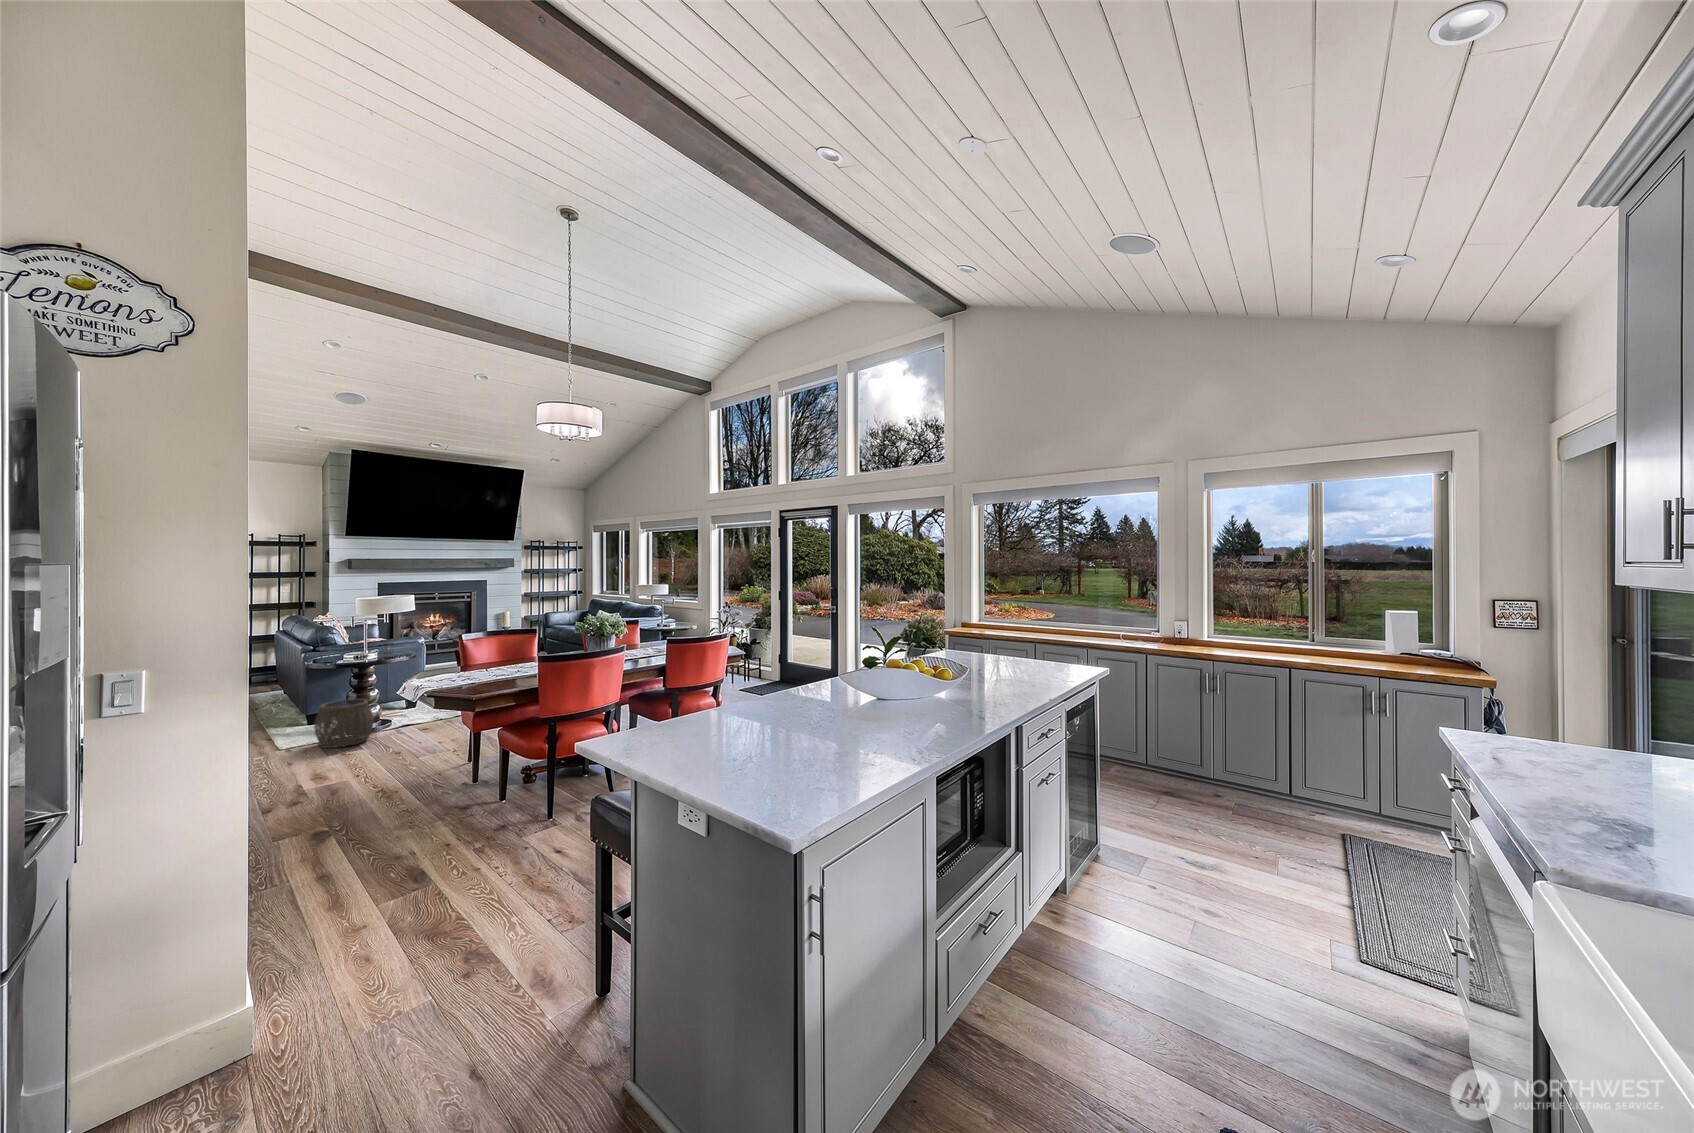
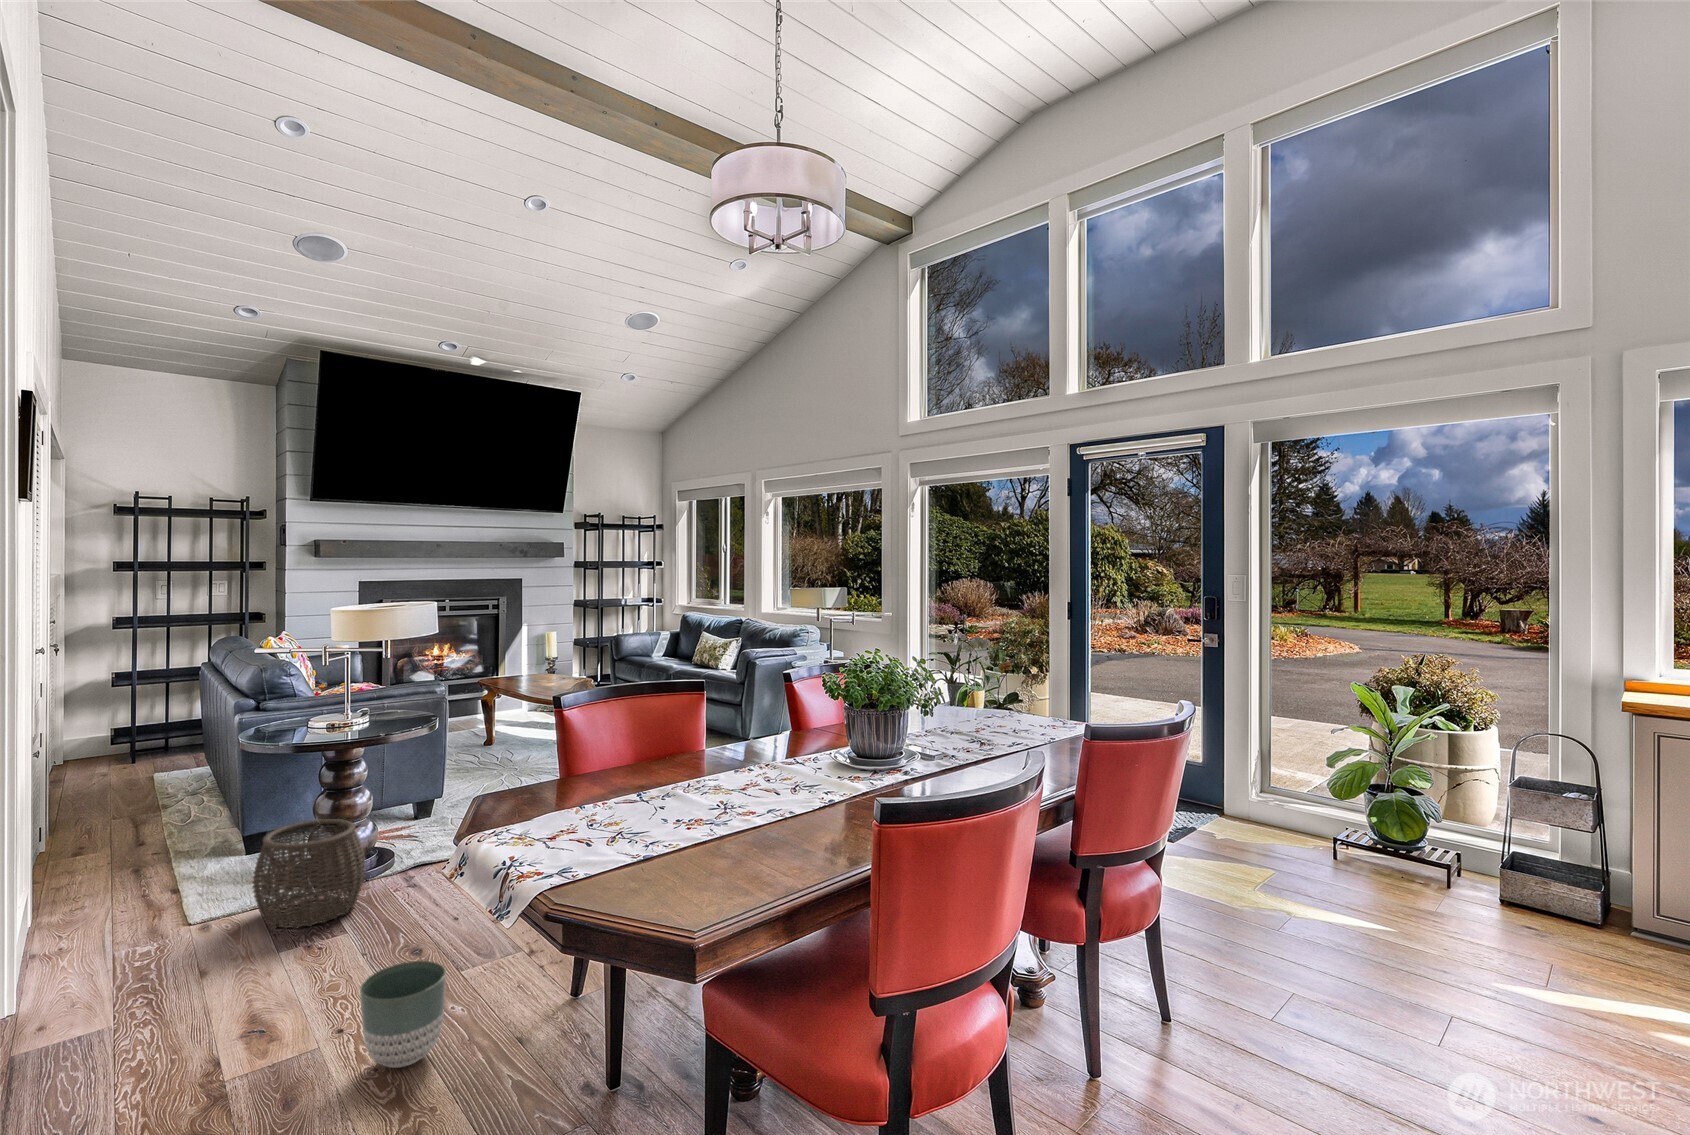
planter: none [366,742,405,783] -> present [360,961,446,1068]

